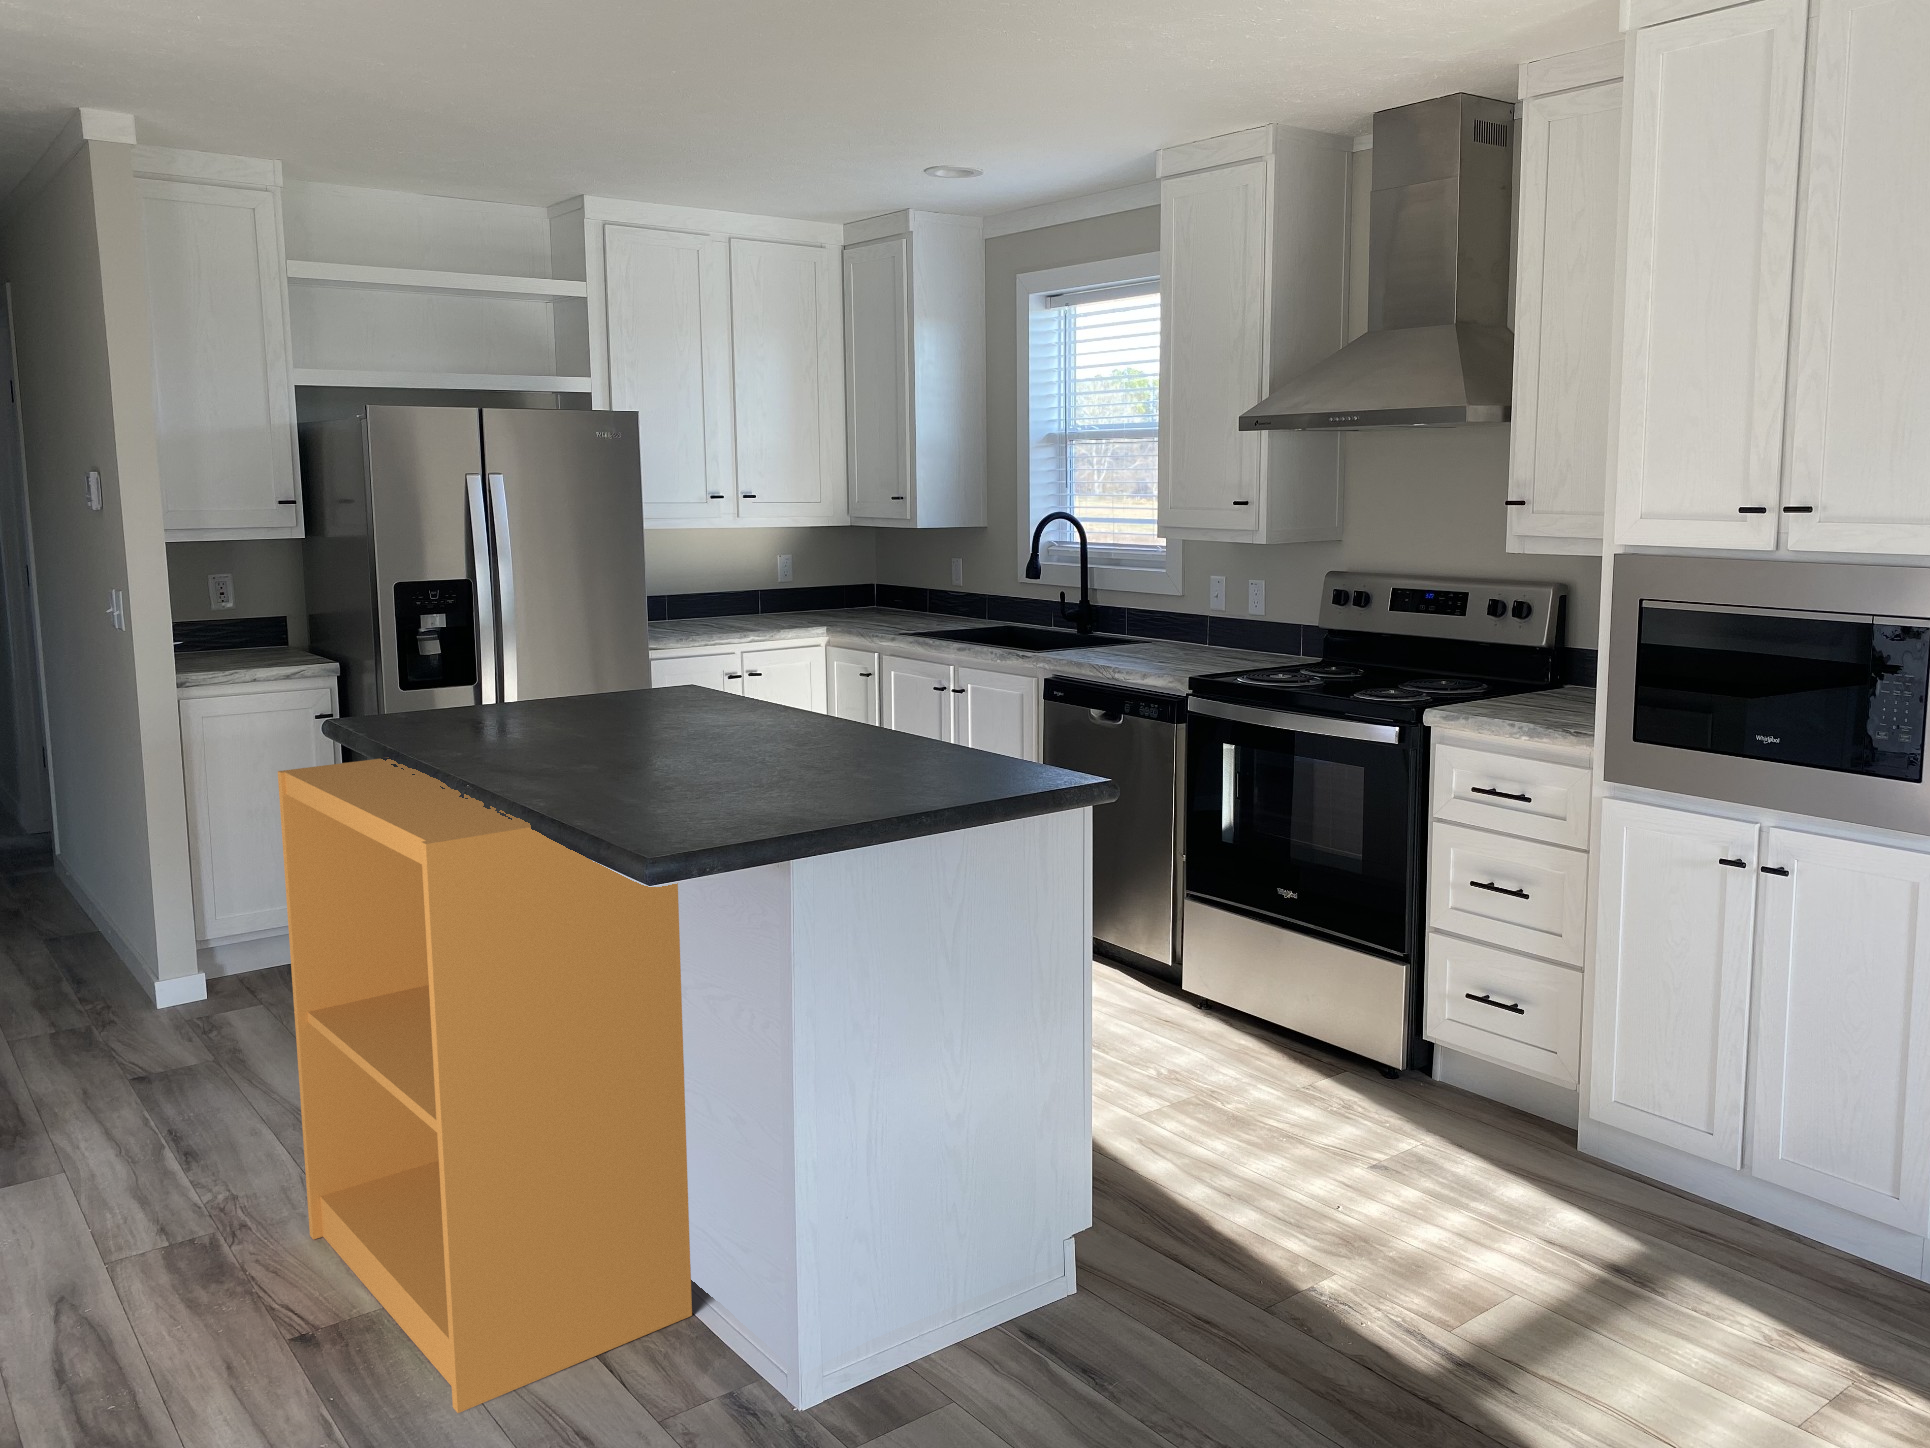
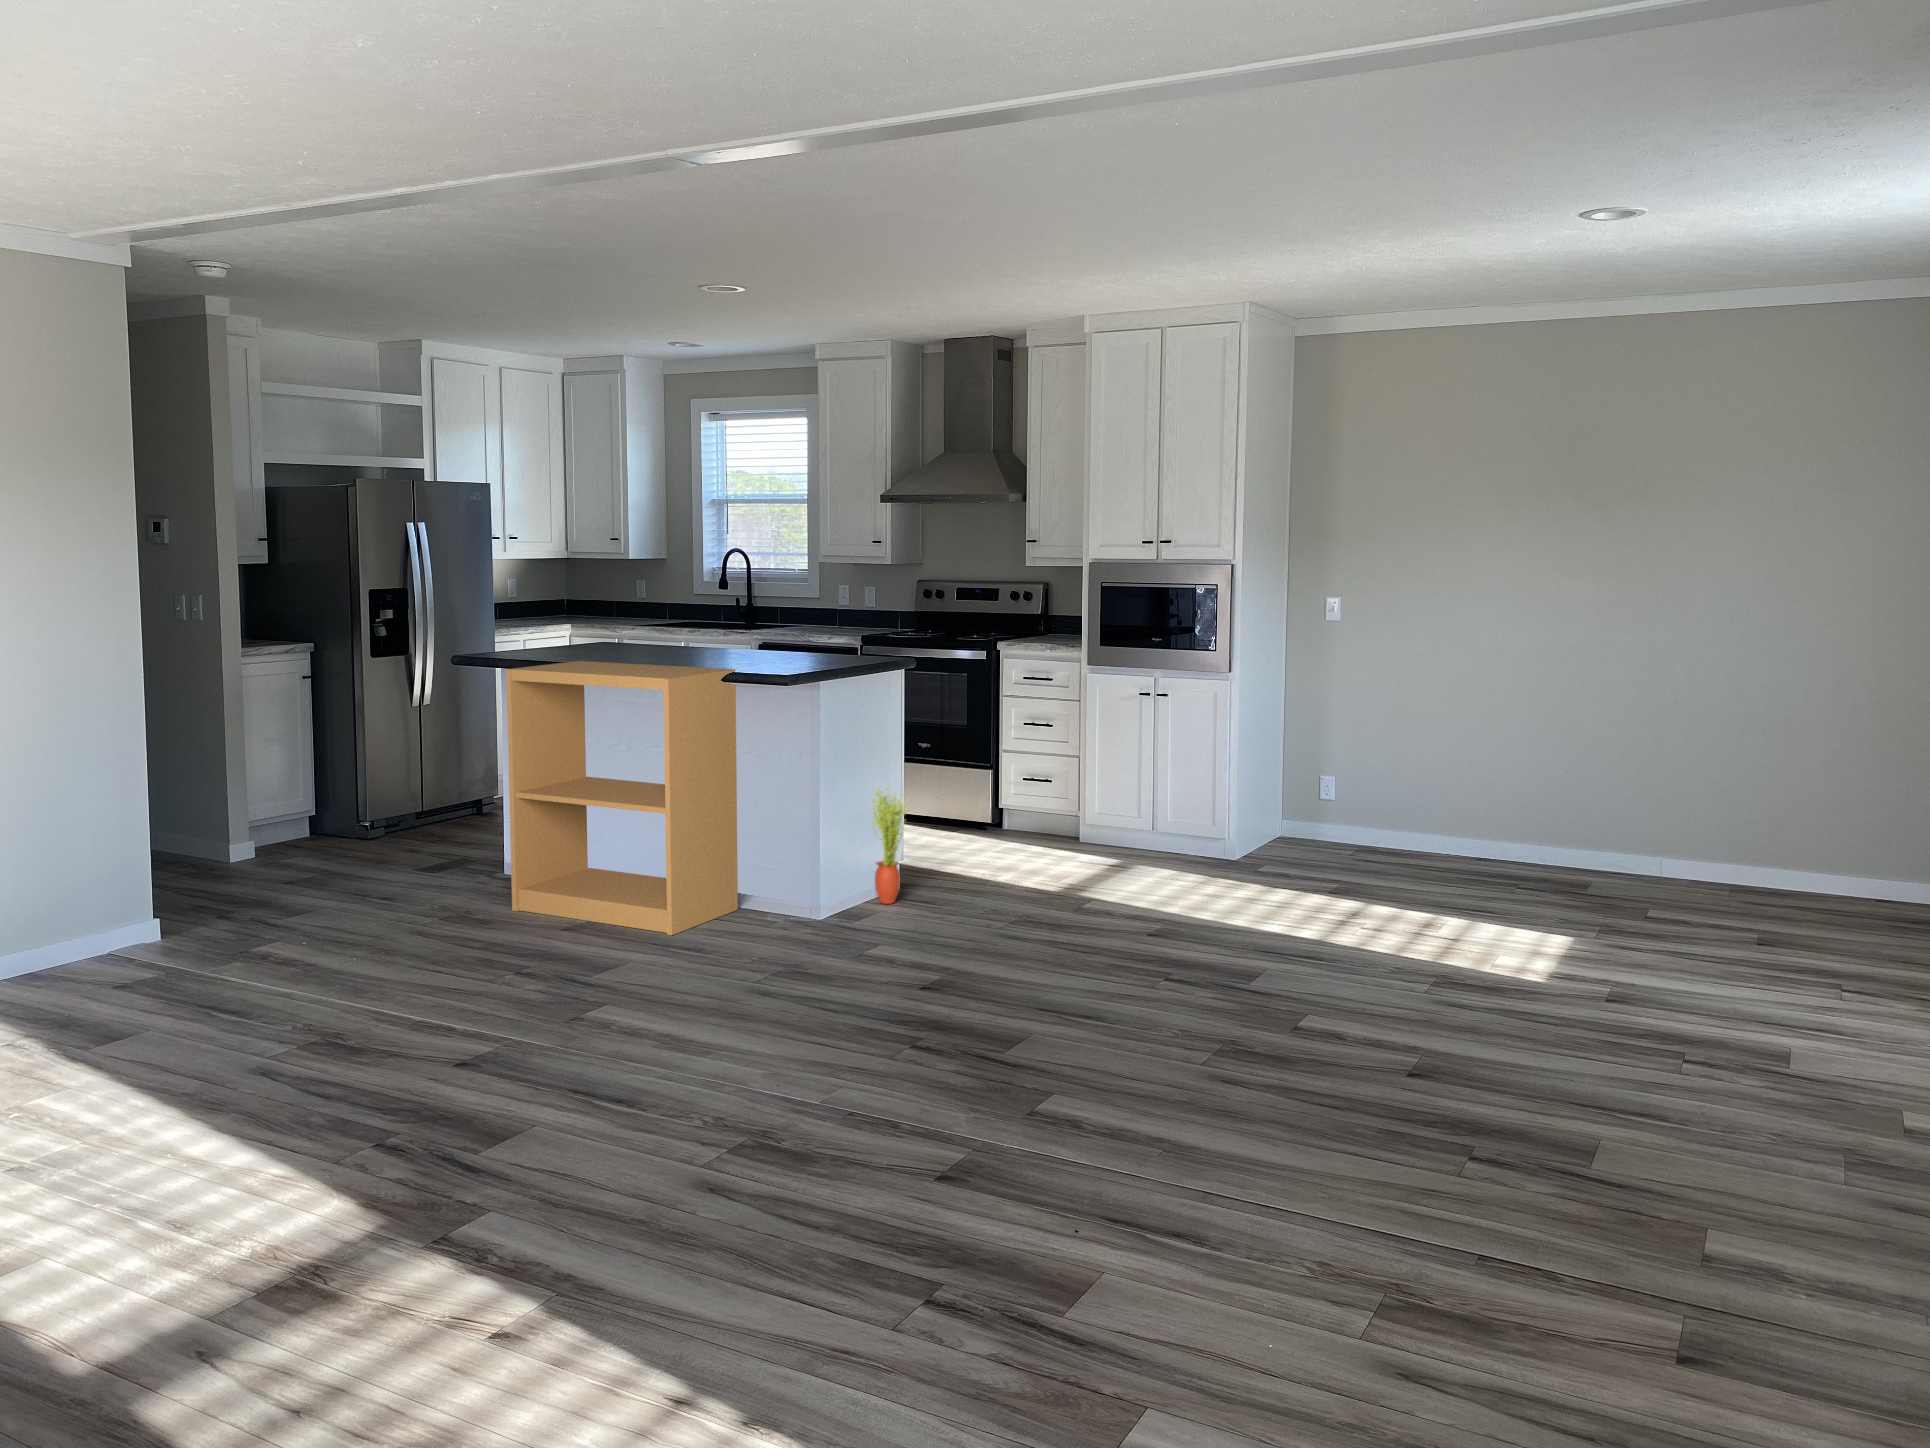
potted plant: none [965,1087,1073,1356] -> present [871,788,907,904]

